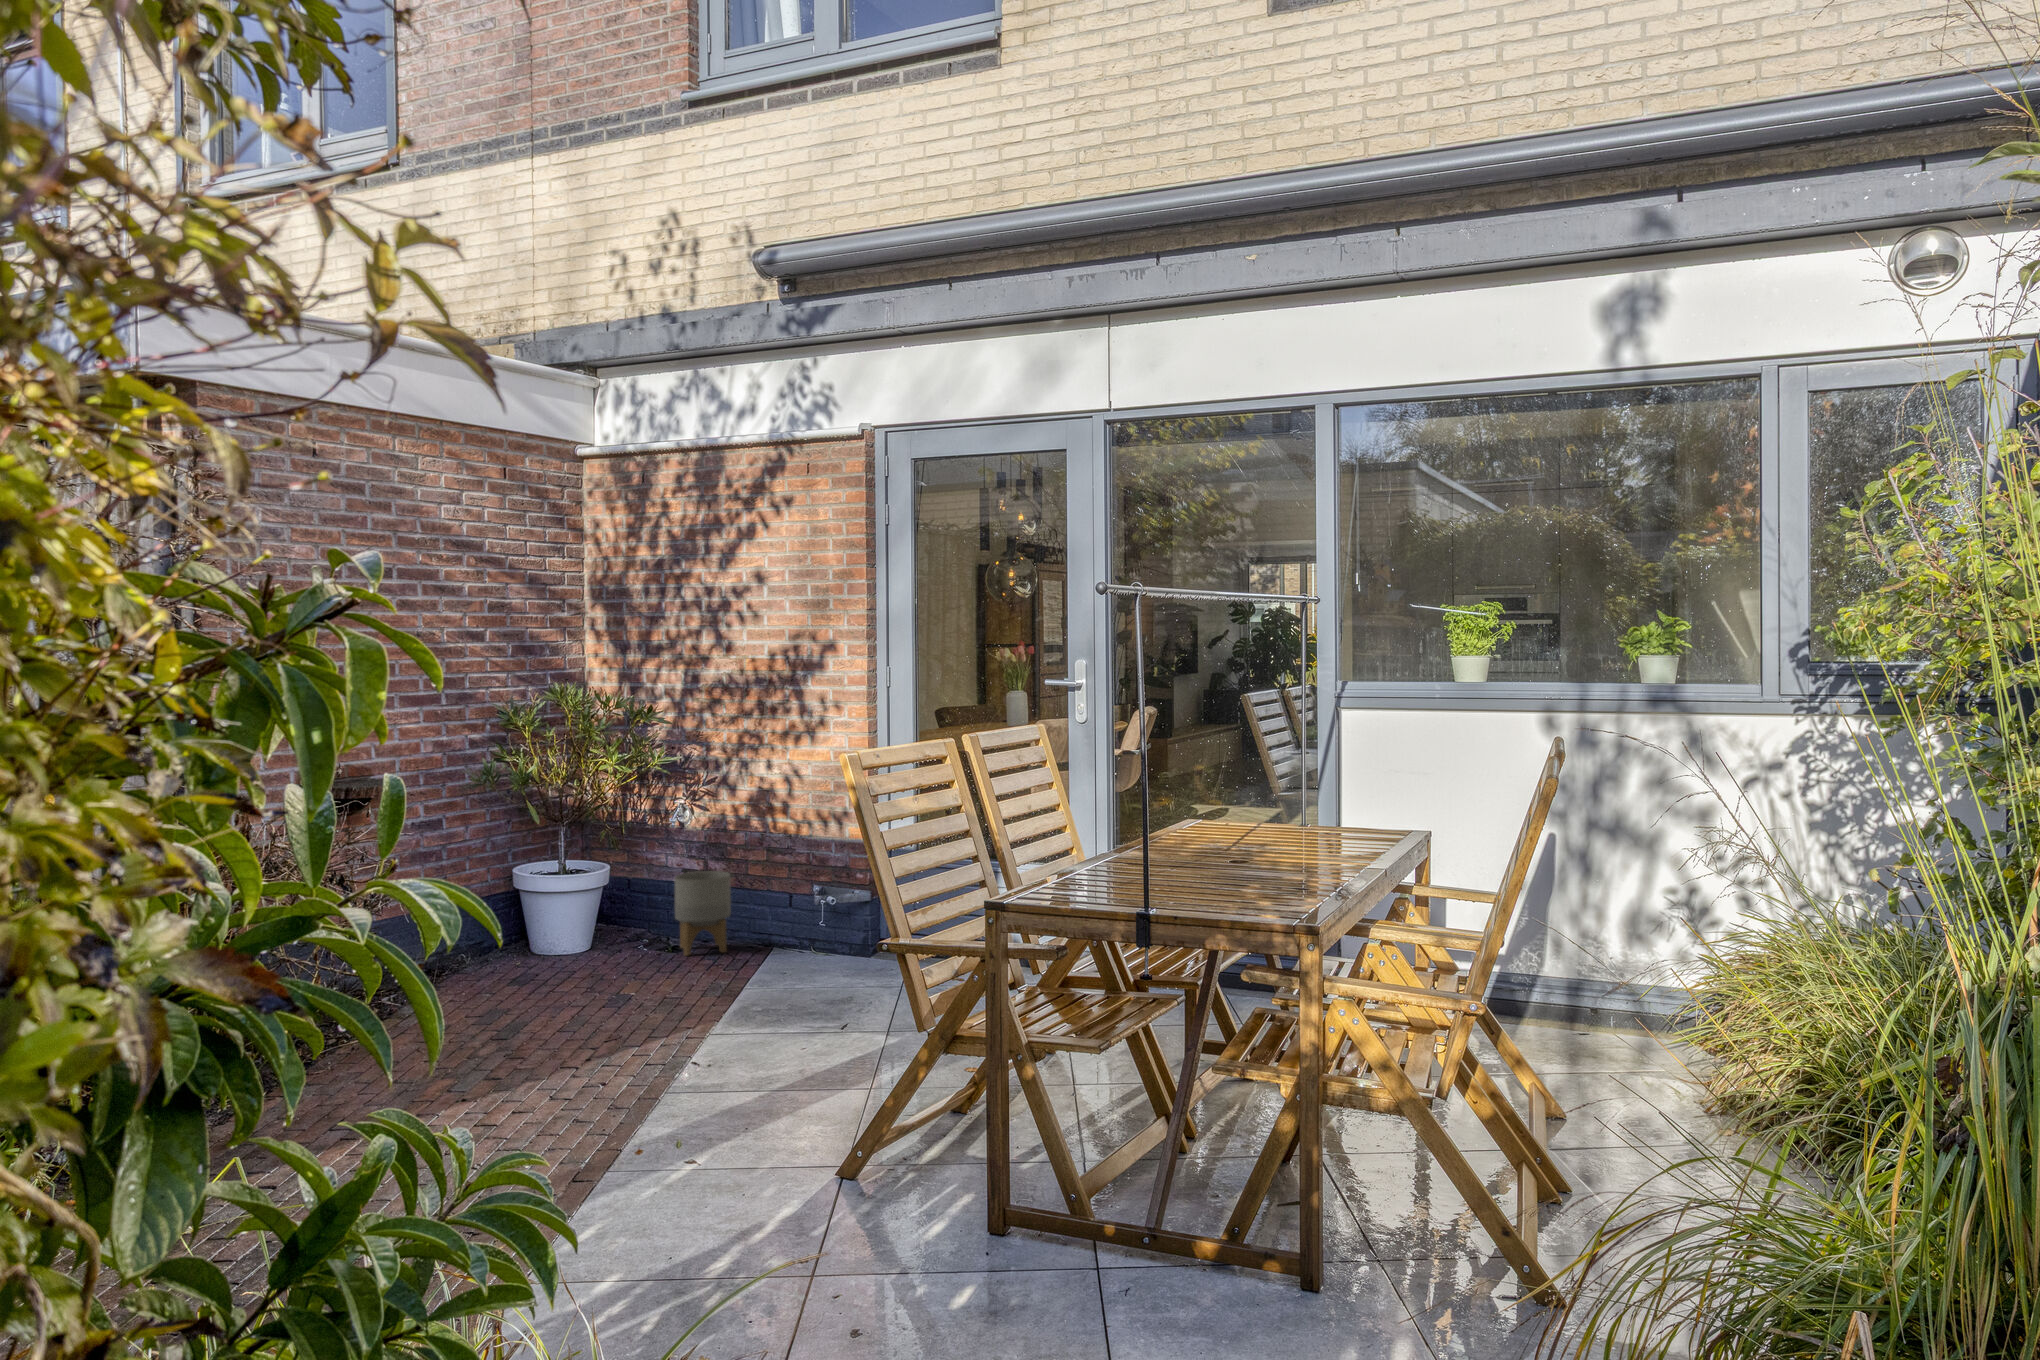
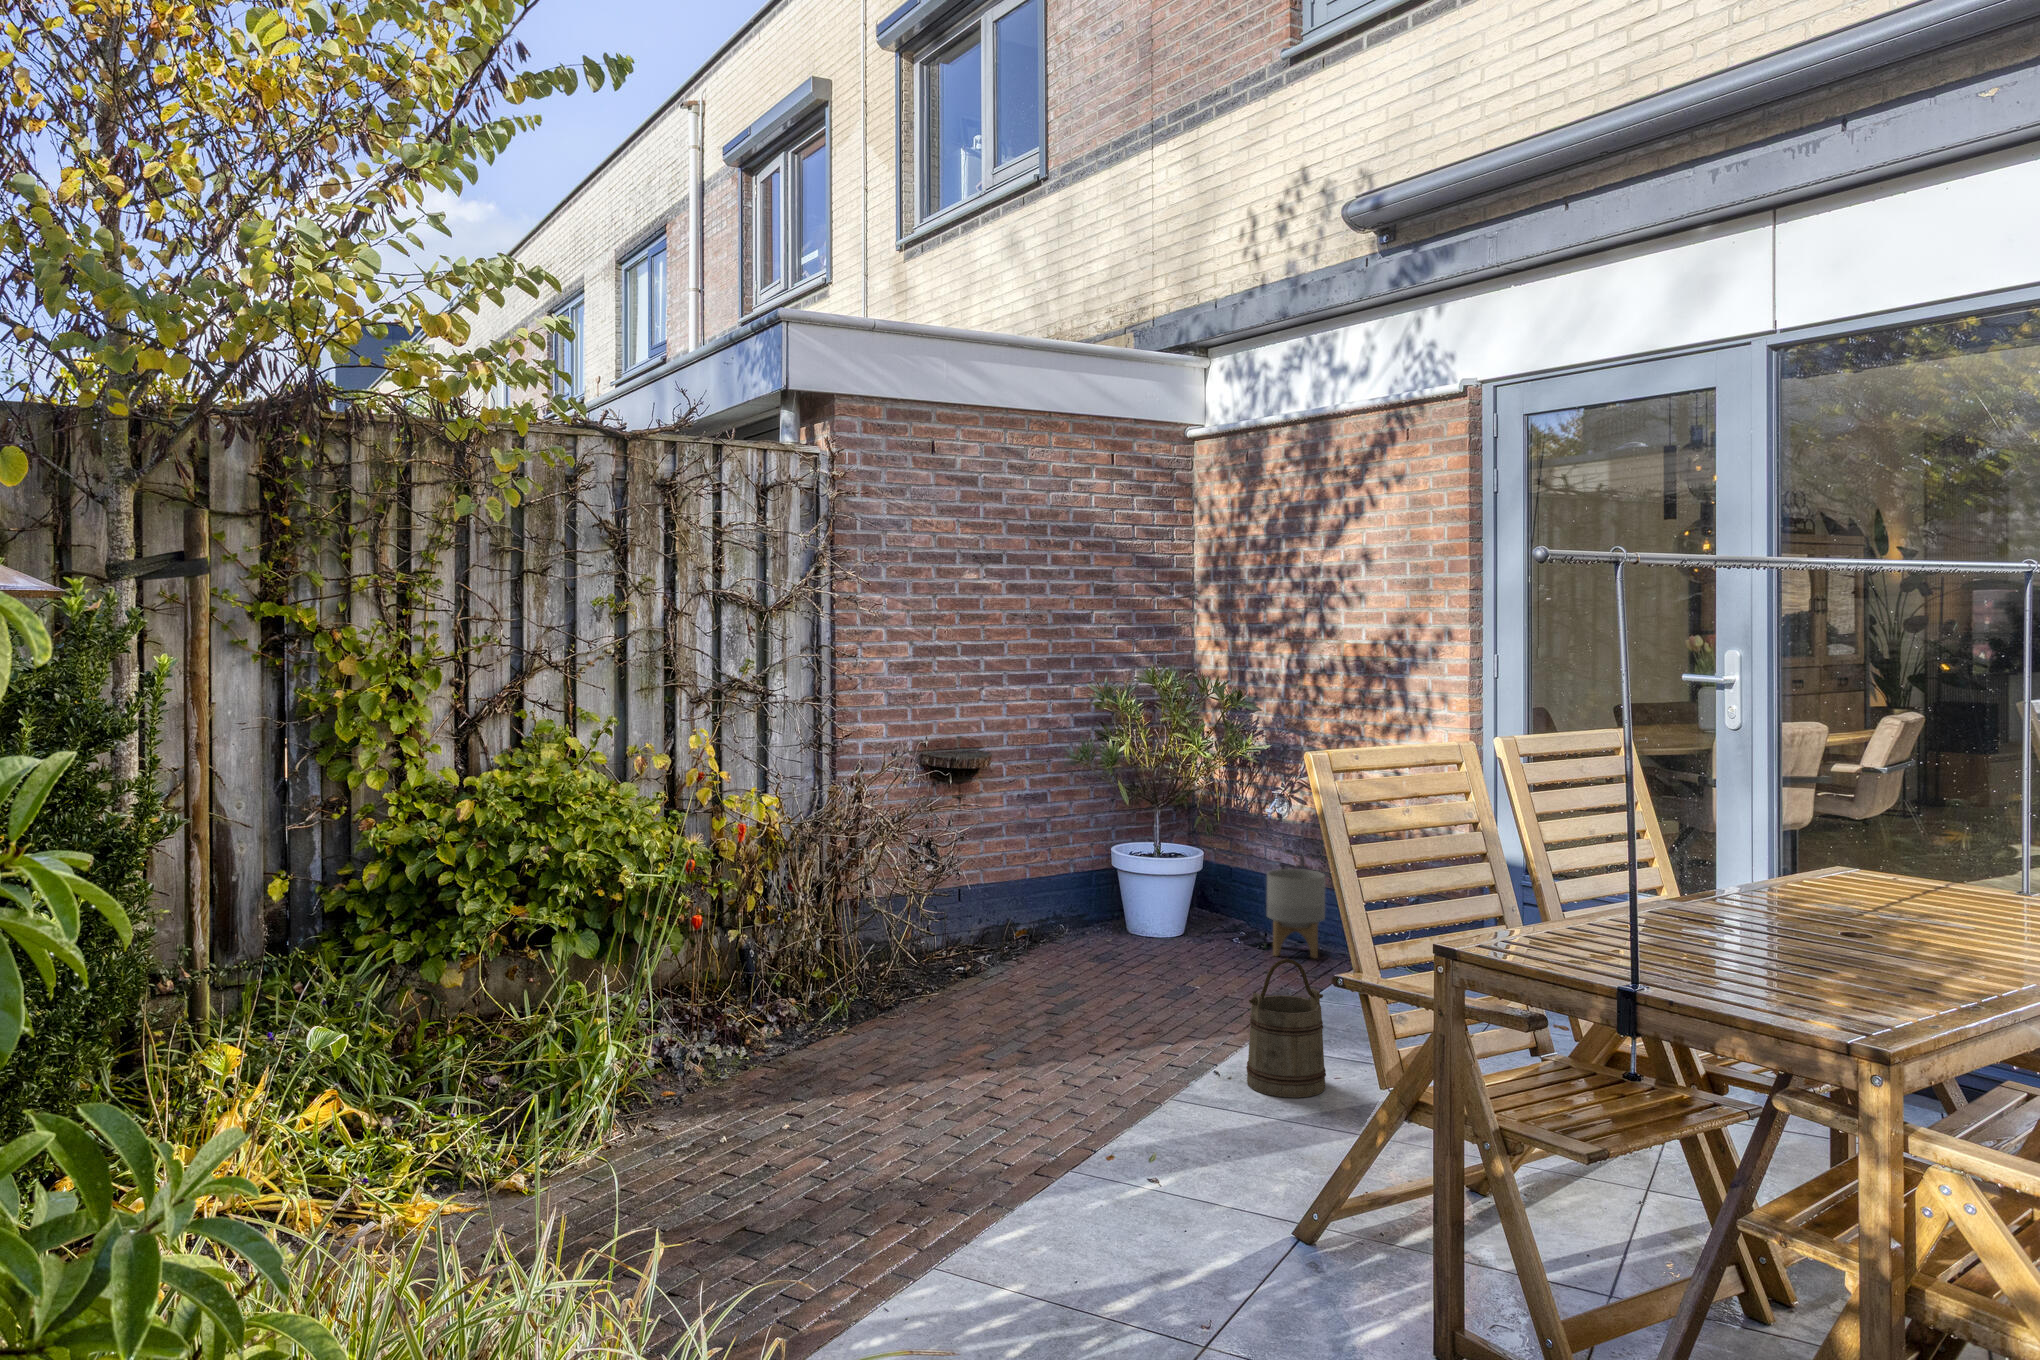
bucket: none [728,943,801,1072] -> present [1246,959,1326,1098]

